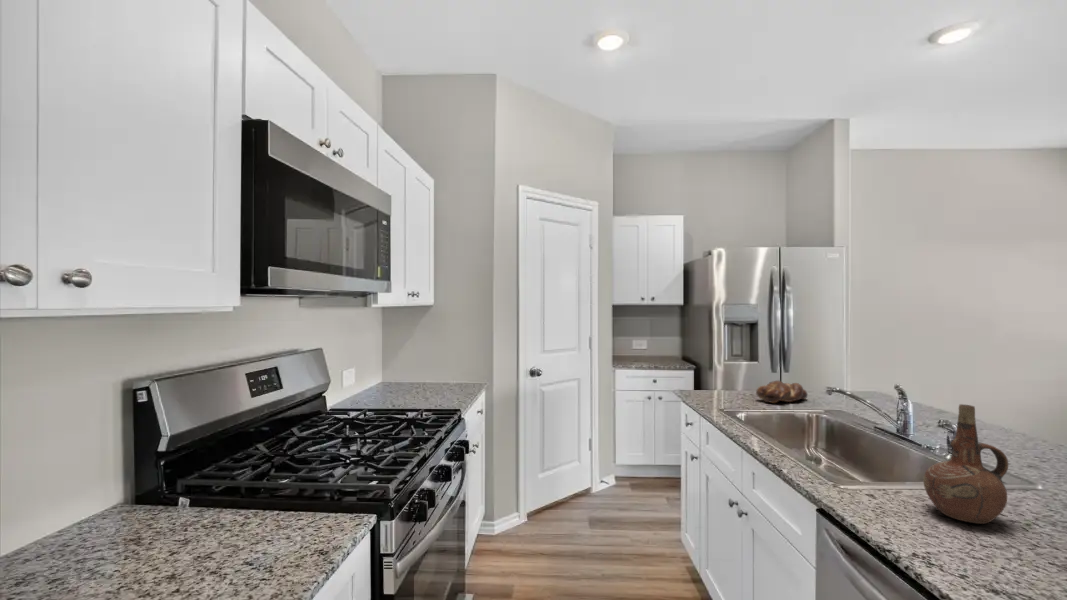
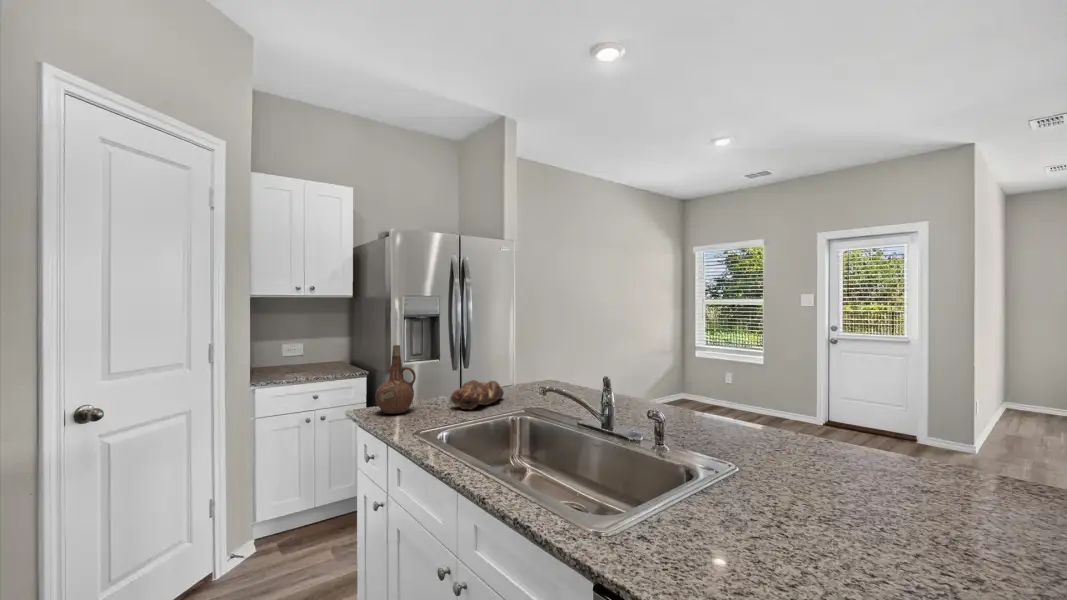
ceramic pitcher: present [923,404,1008,524] -> present [375,345,416,414]

